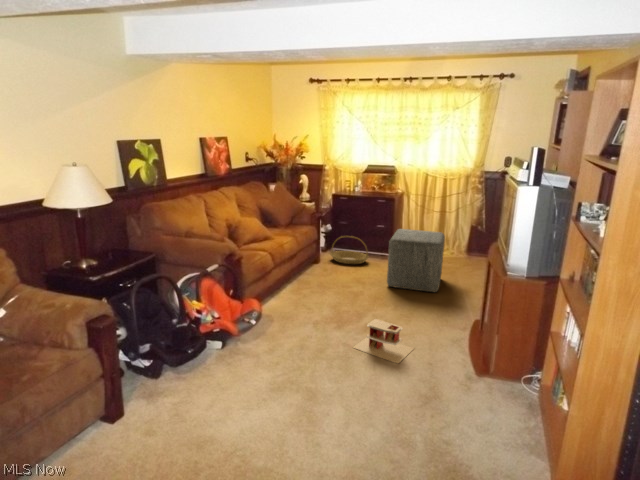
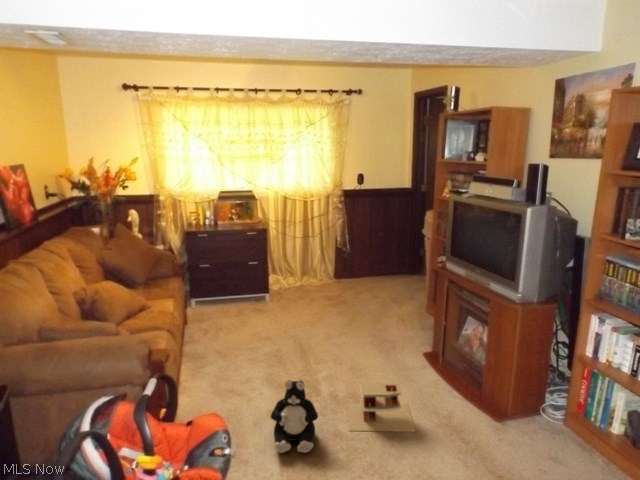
ottoman: present [387,229,445,292] -> none [286,260,355,334]
basket: present [331,236,369,264] -> none [197,281,247,317]
plush toy: none [293,298,331,347] -> present [271,381,318,453]

